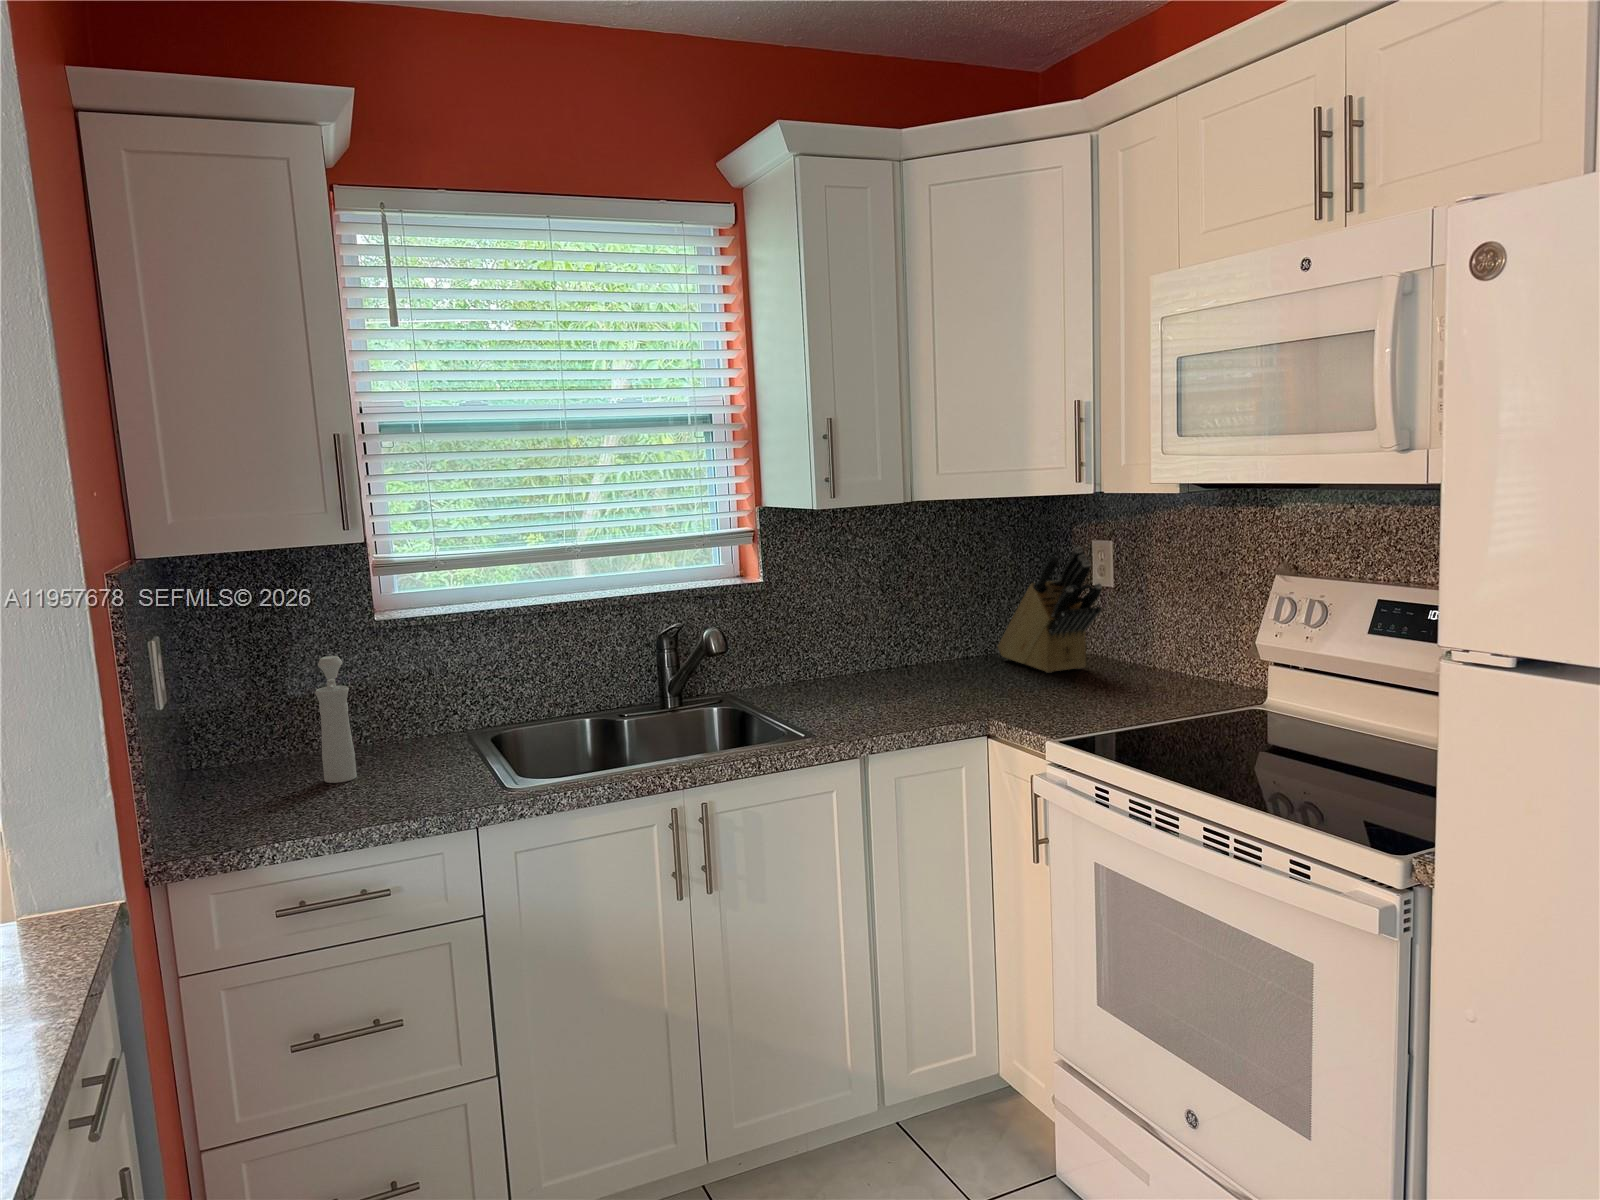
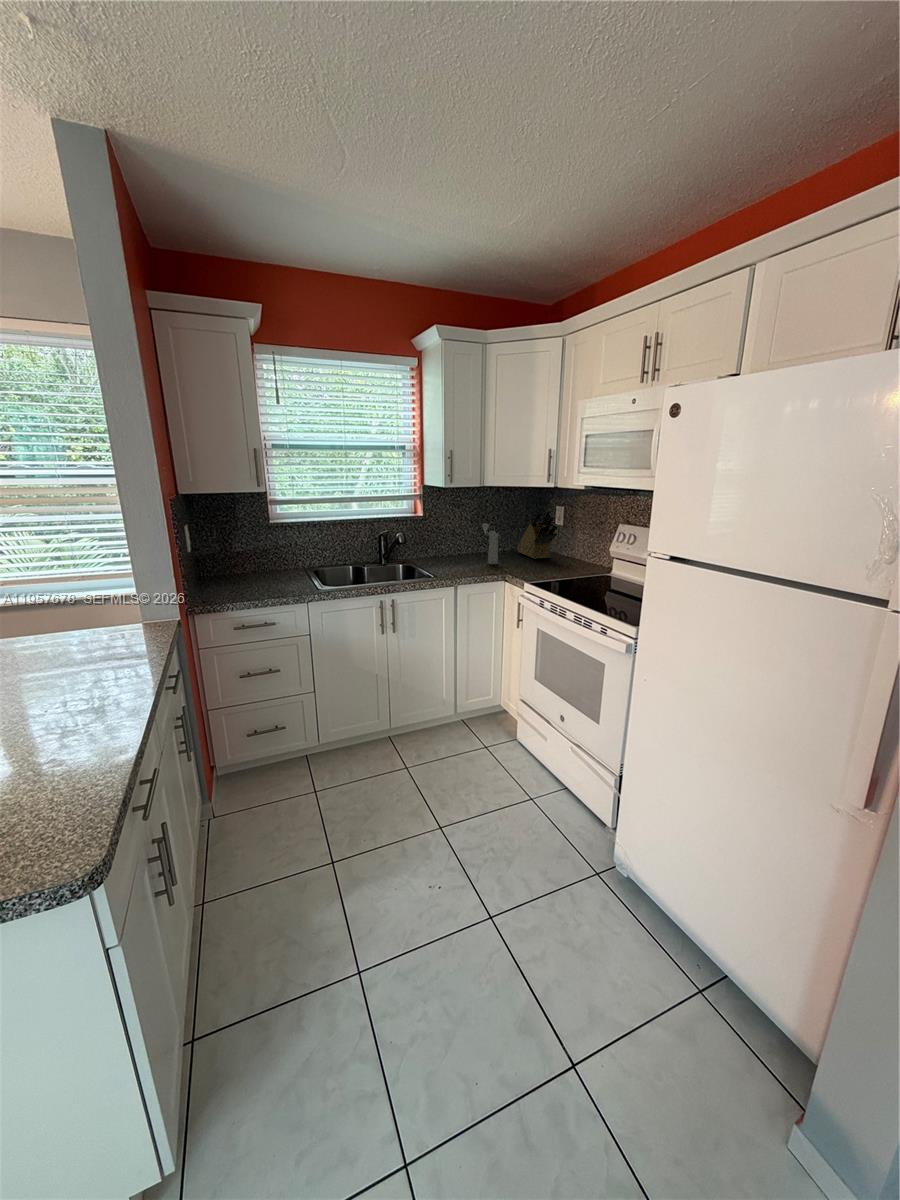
pepper mill: present [315,656,357,783] -> present [482,524,499,564]

